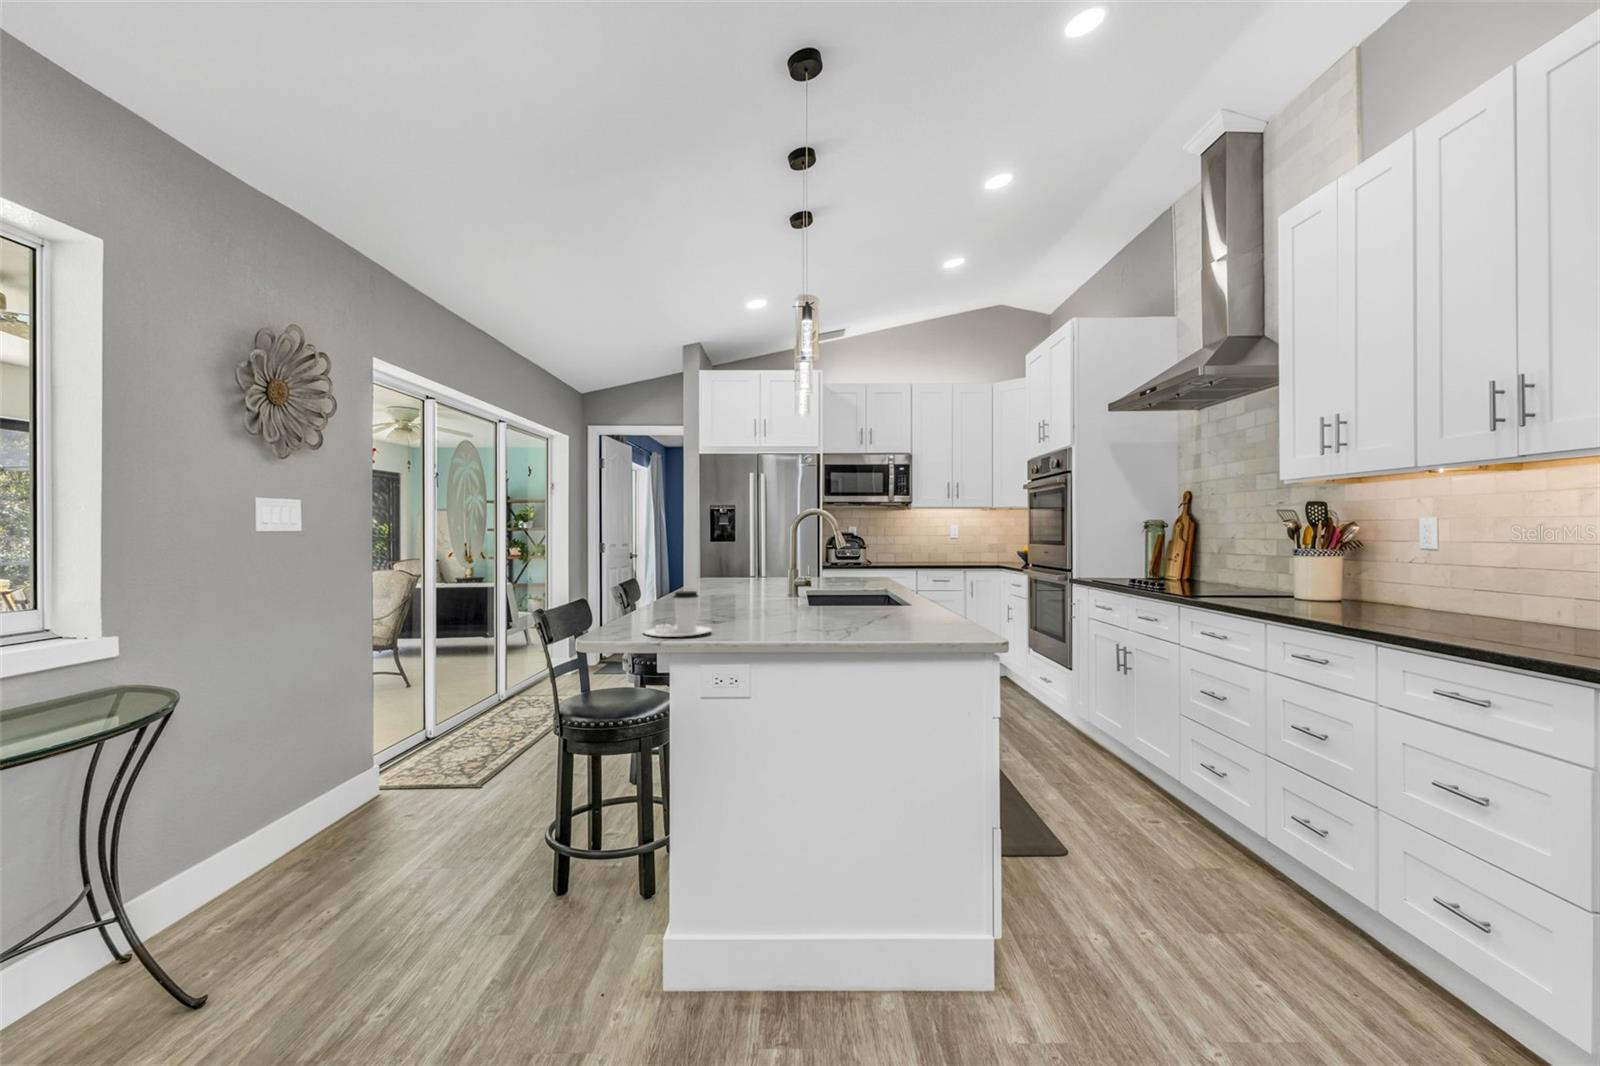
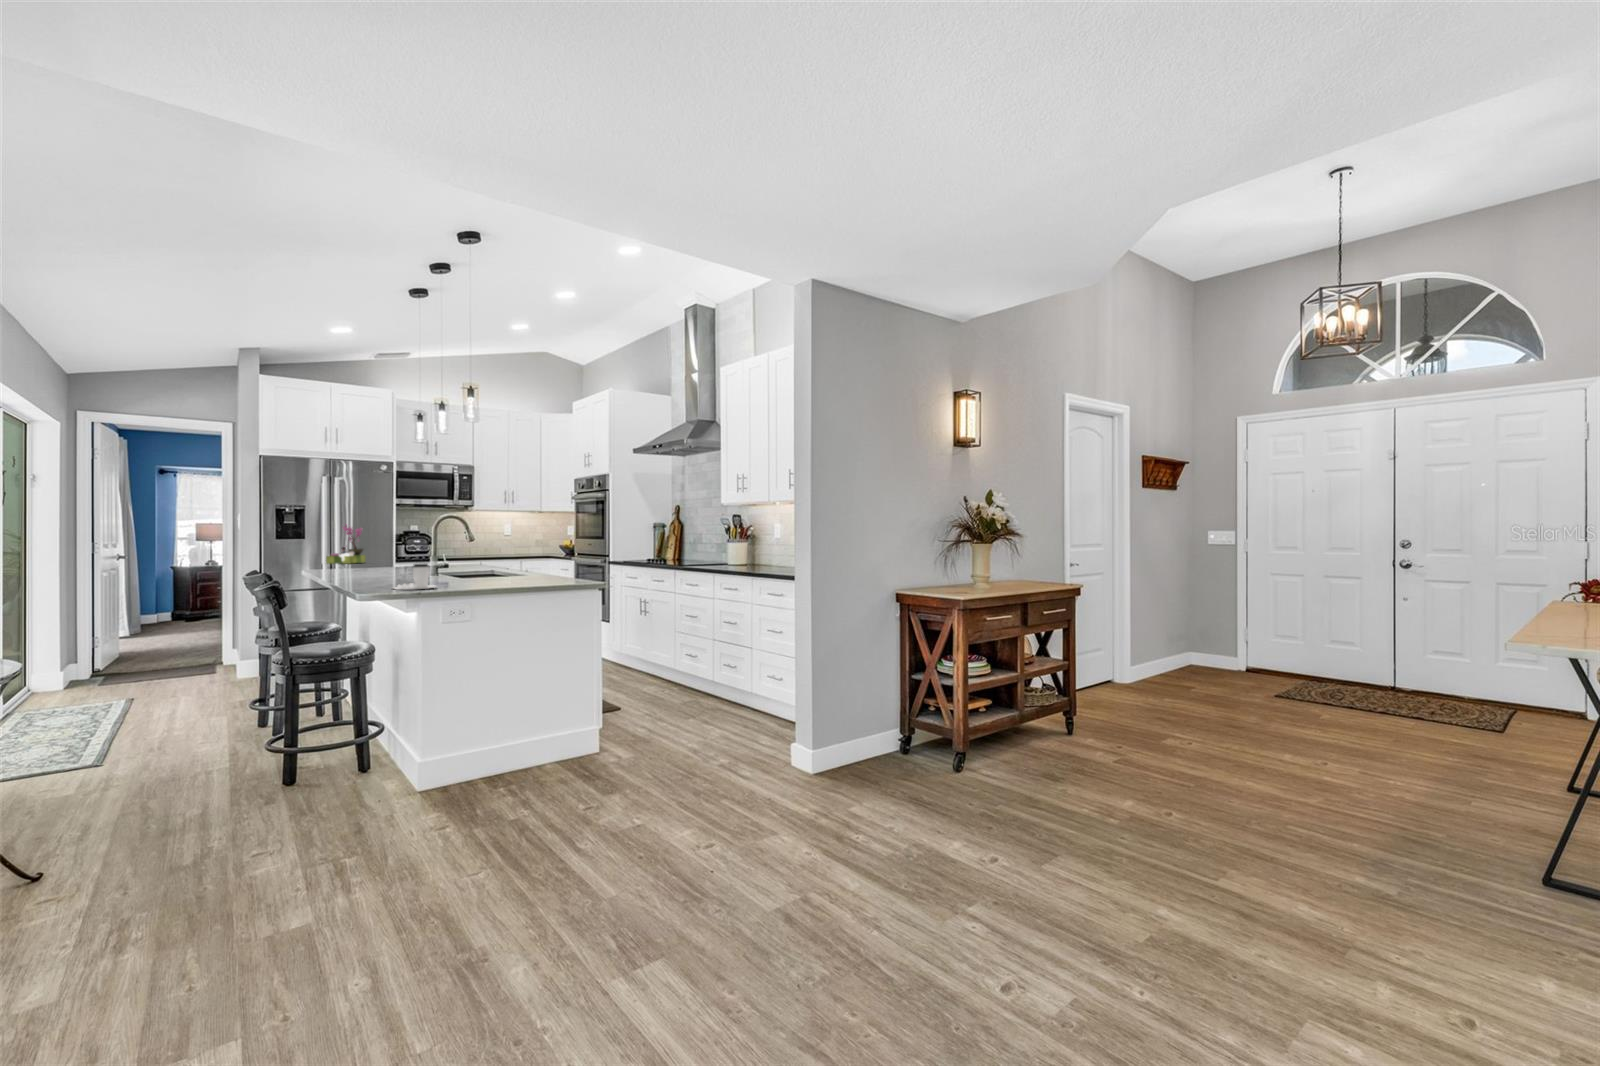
flower arrangement: none [757,523,795,569] -> present [326,524,366,564]

